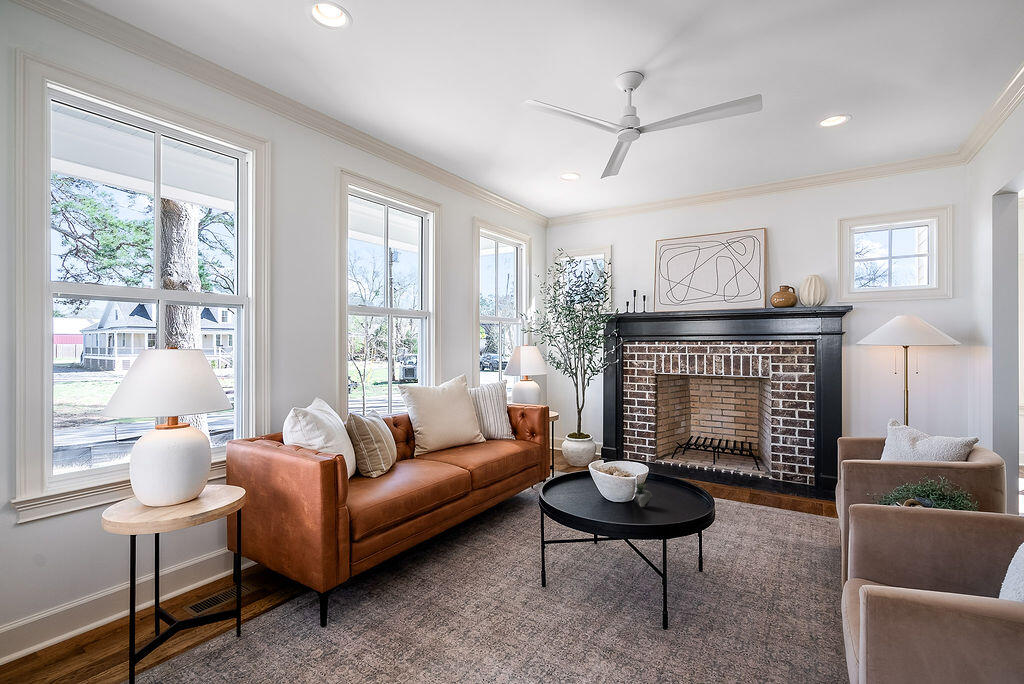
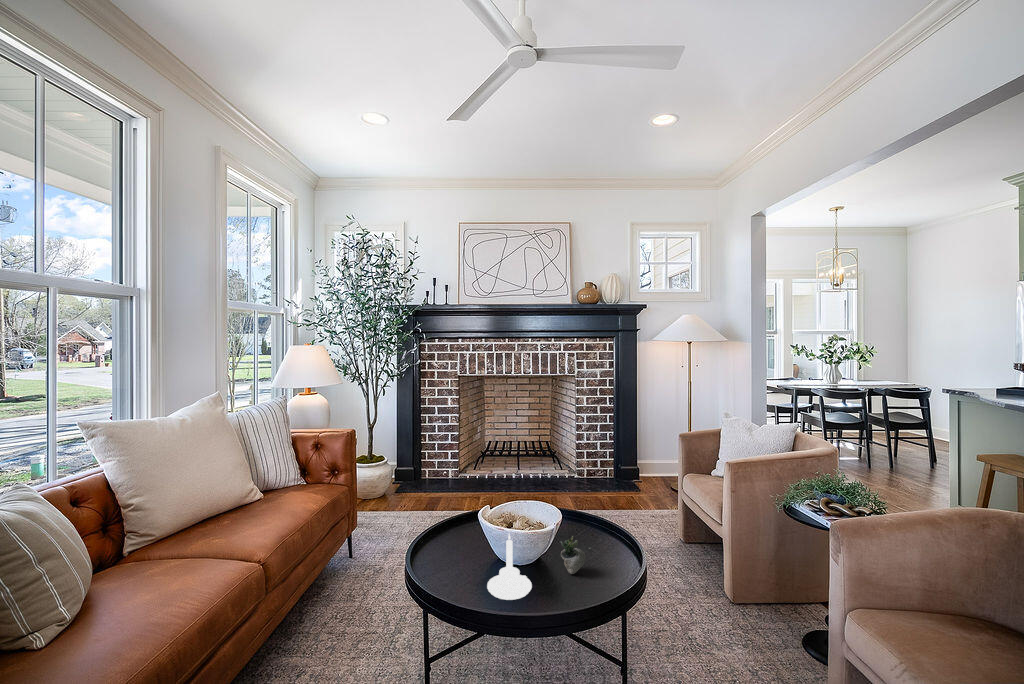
candle holder: none [578,468,607,509] -> present [487,533,532,600]

